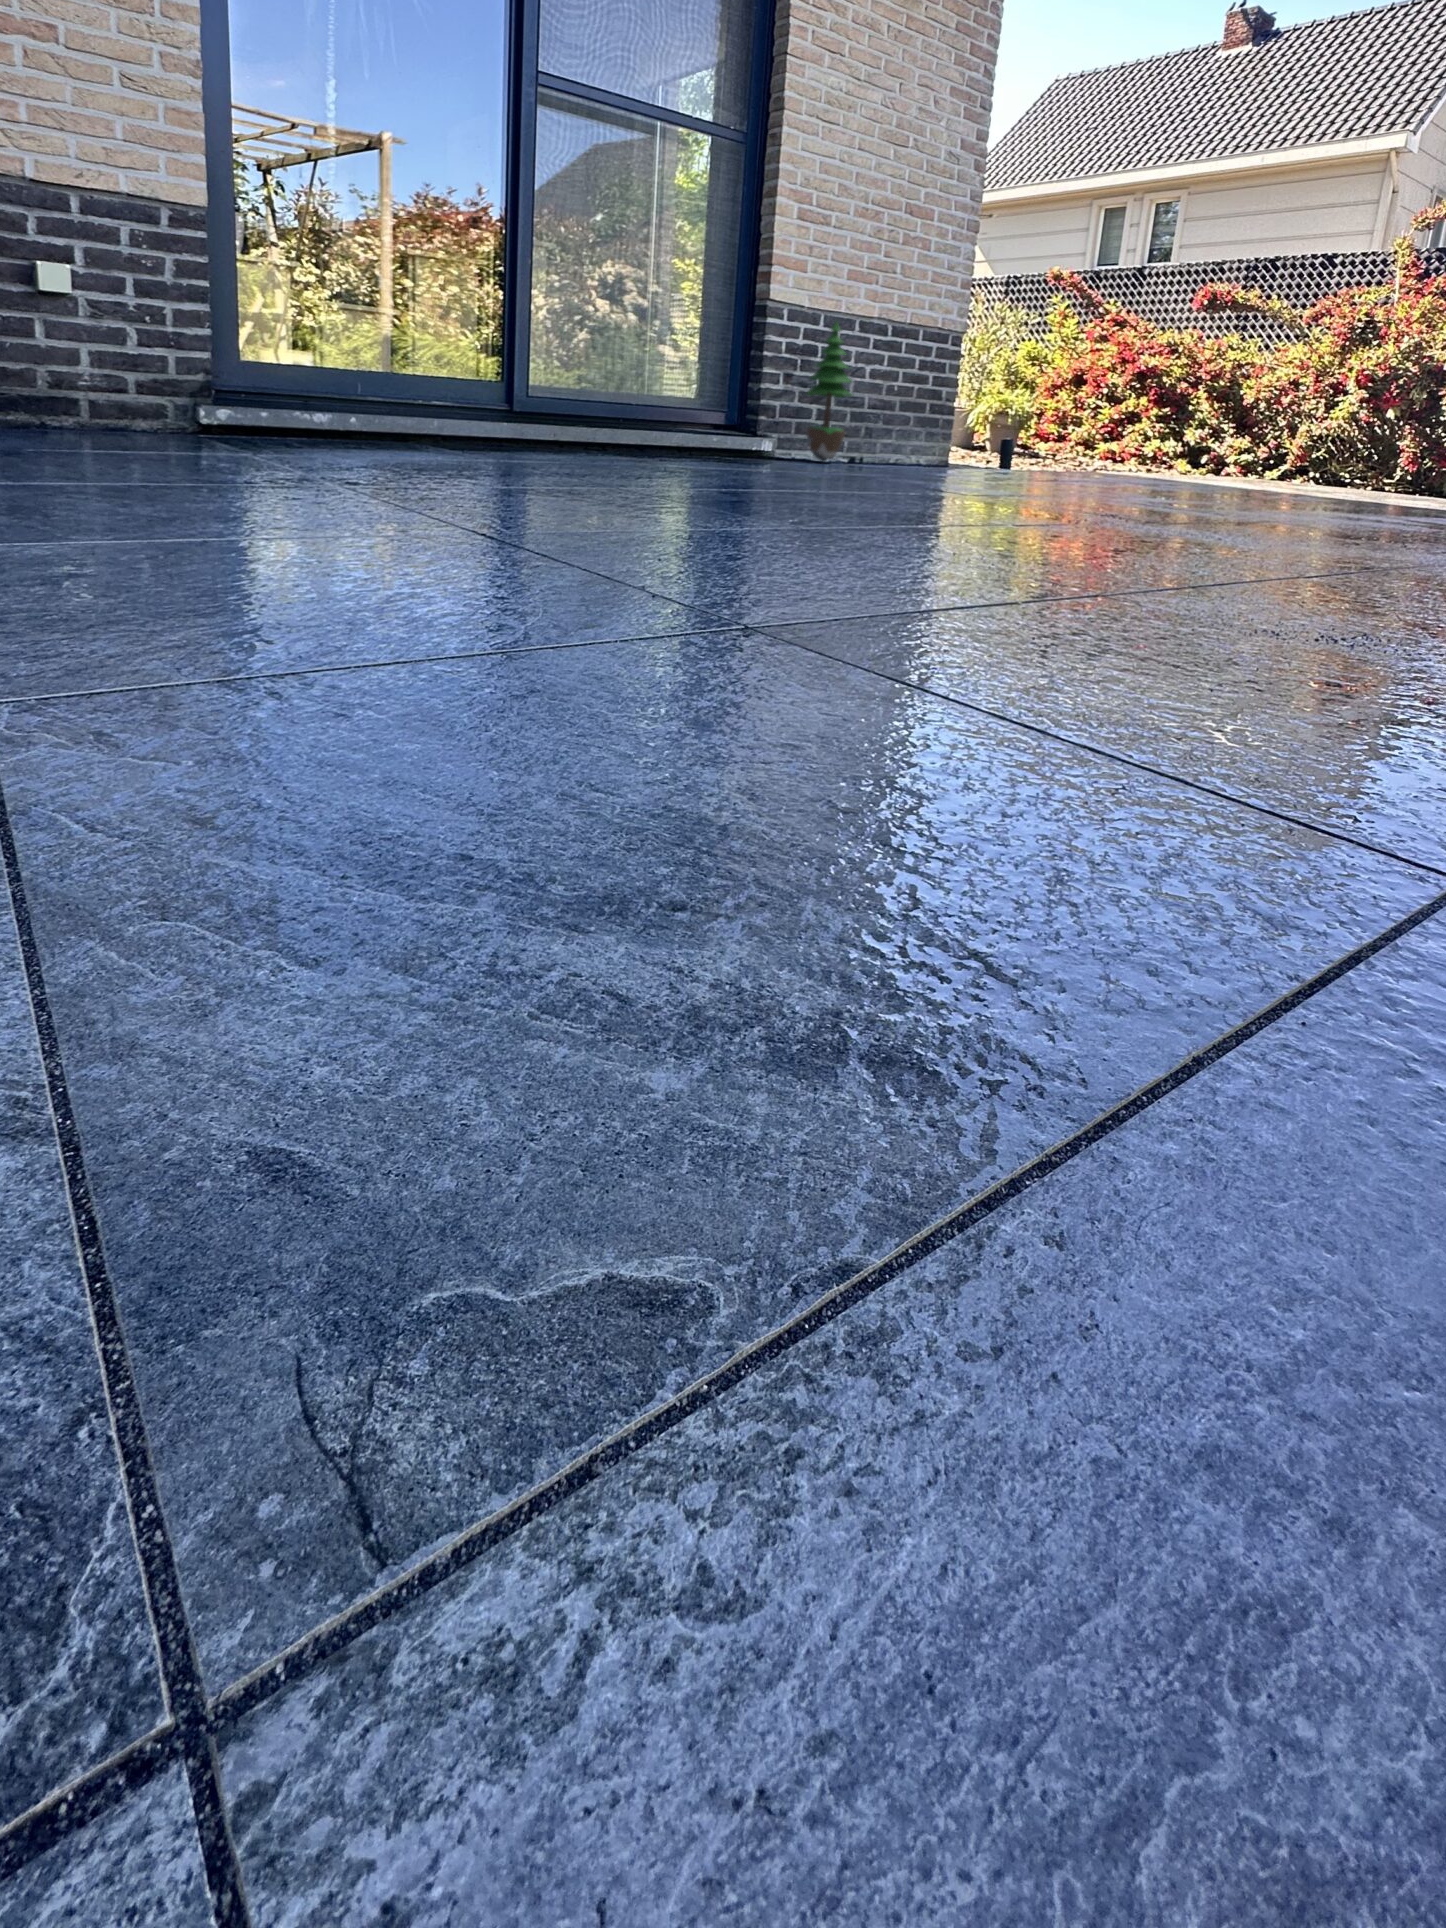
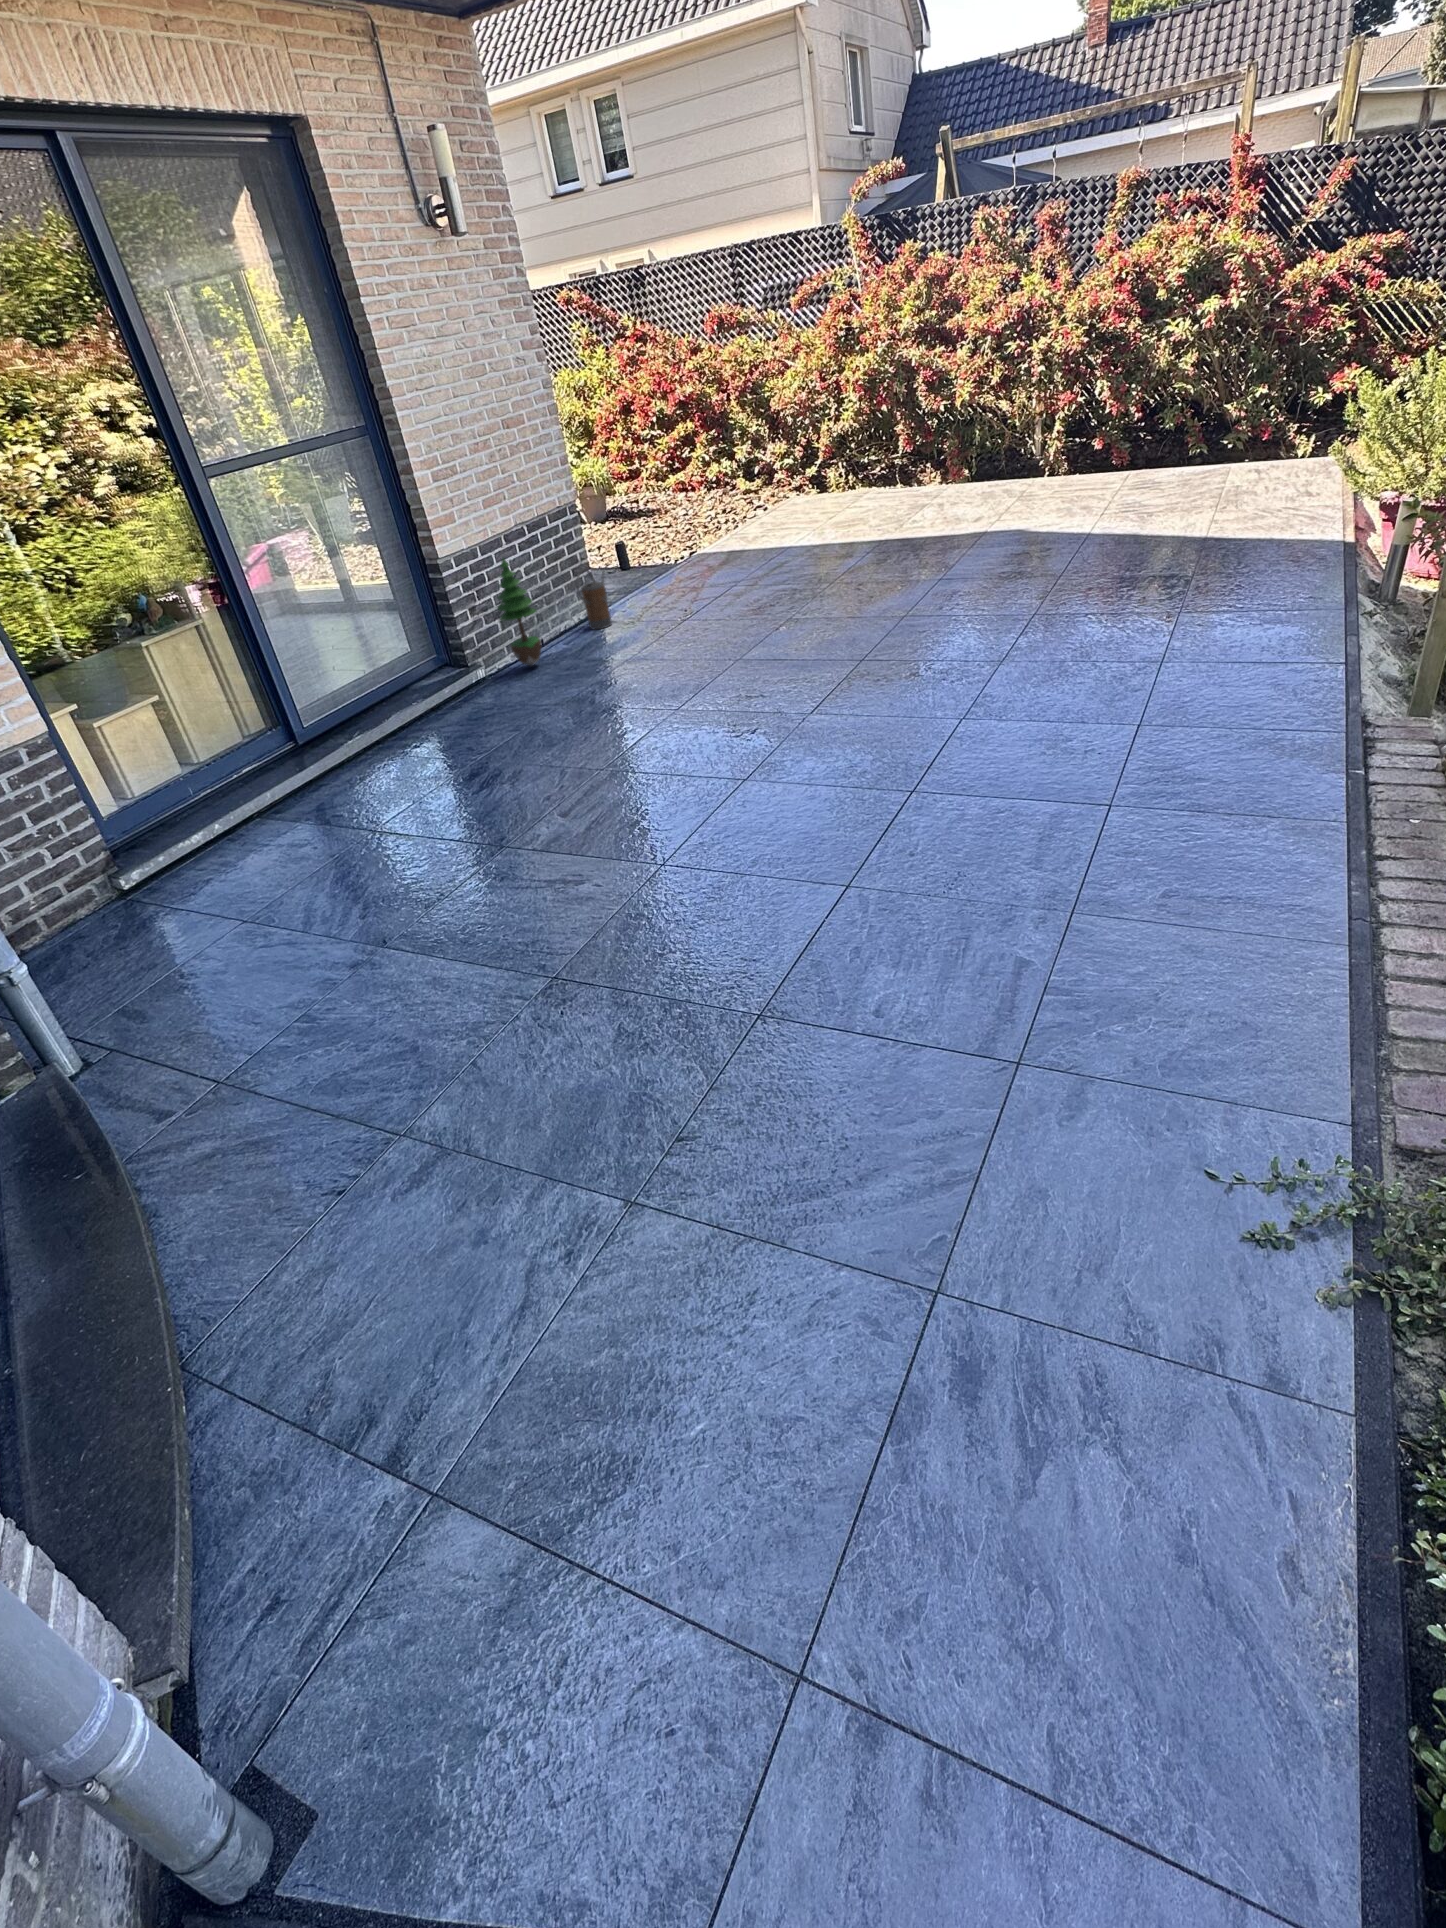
watering can: none [916,389,961,468] -> present [576,569,612,629]

